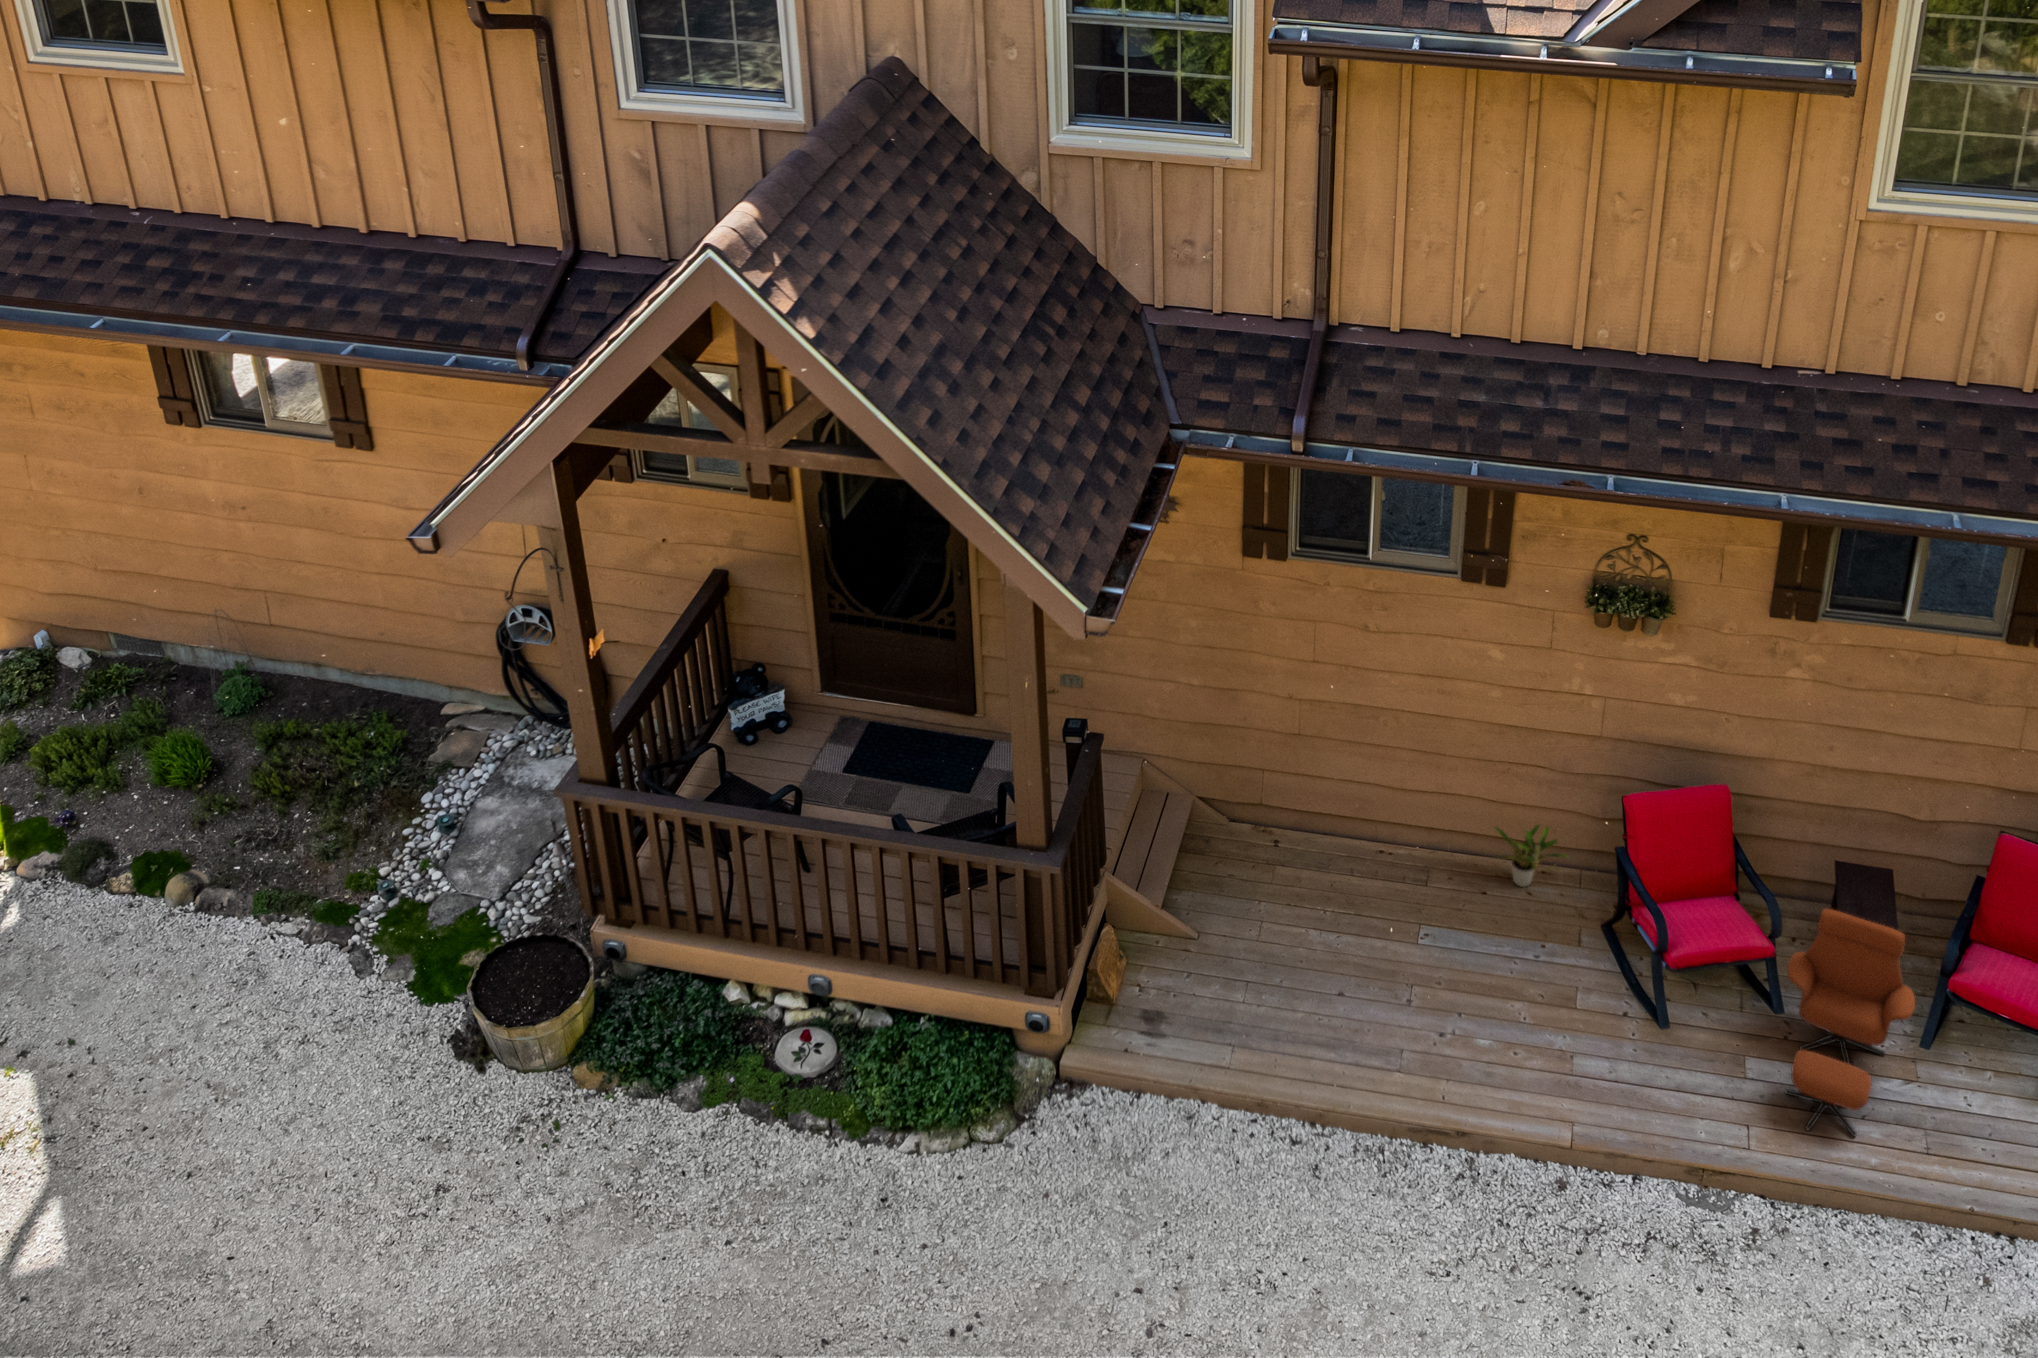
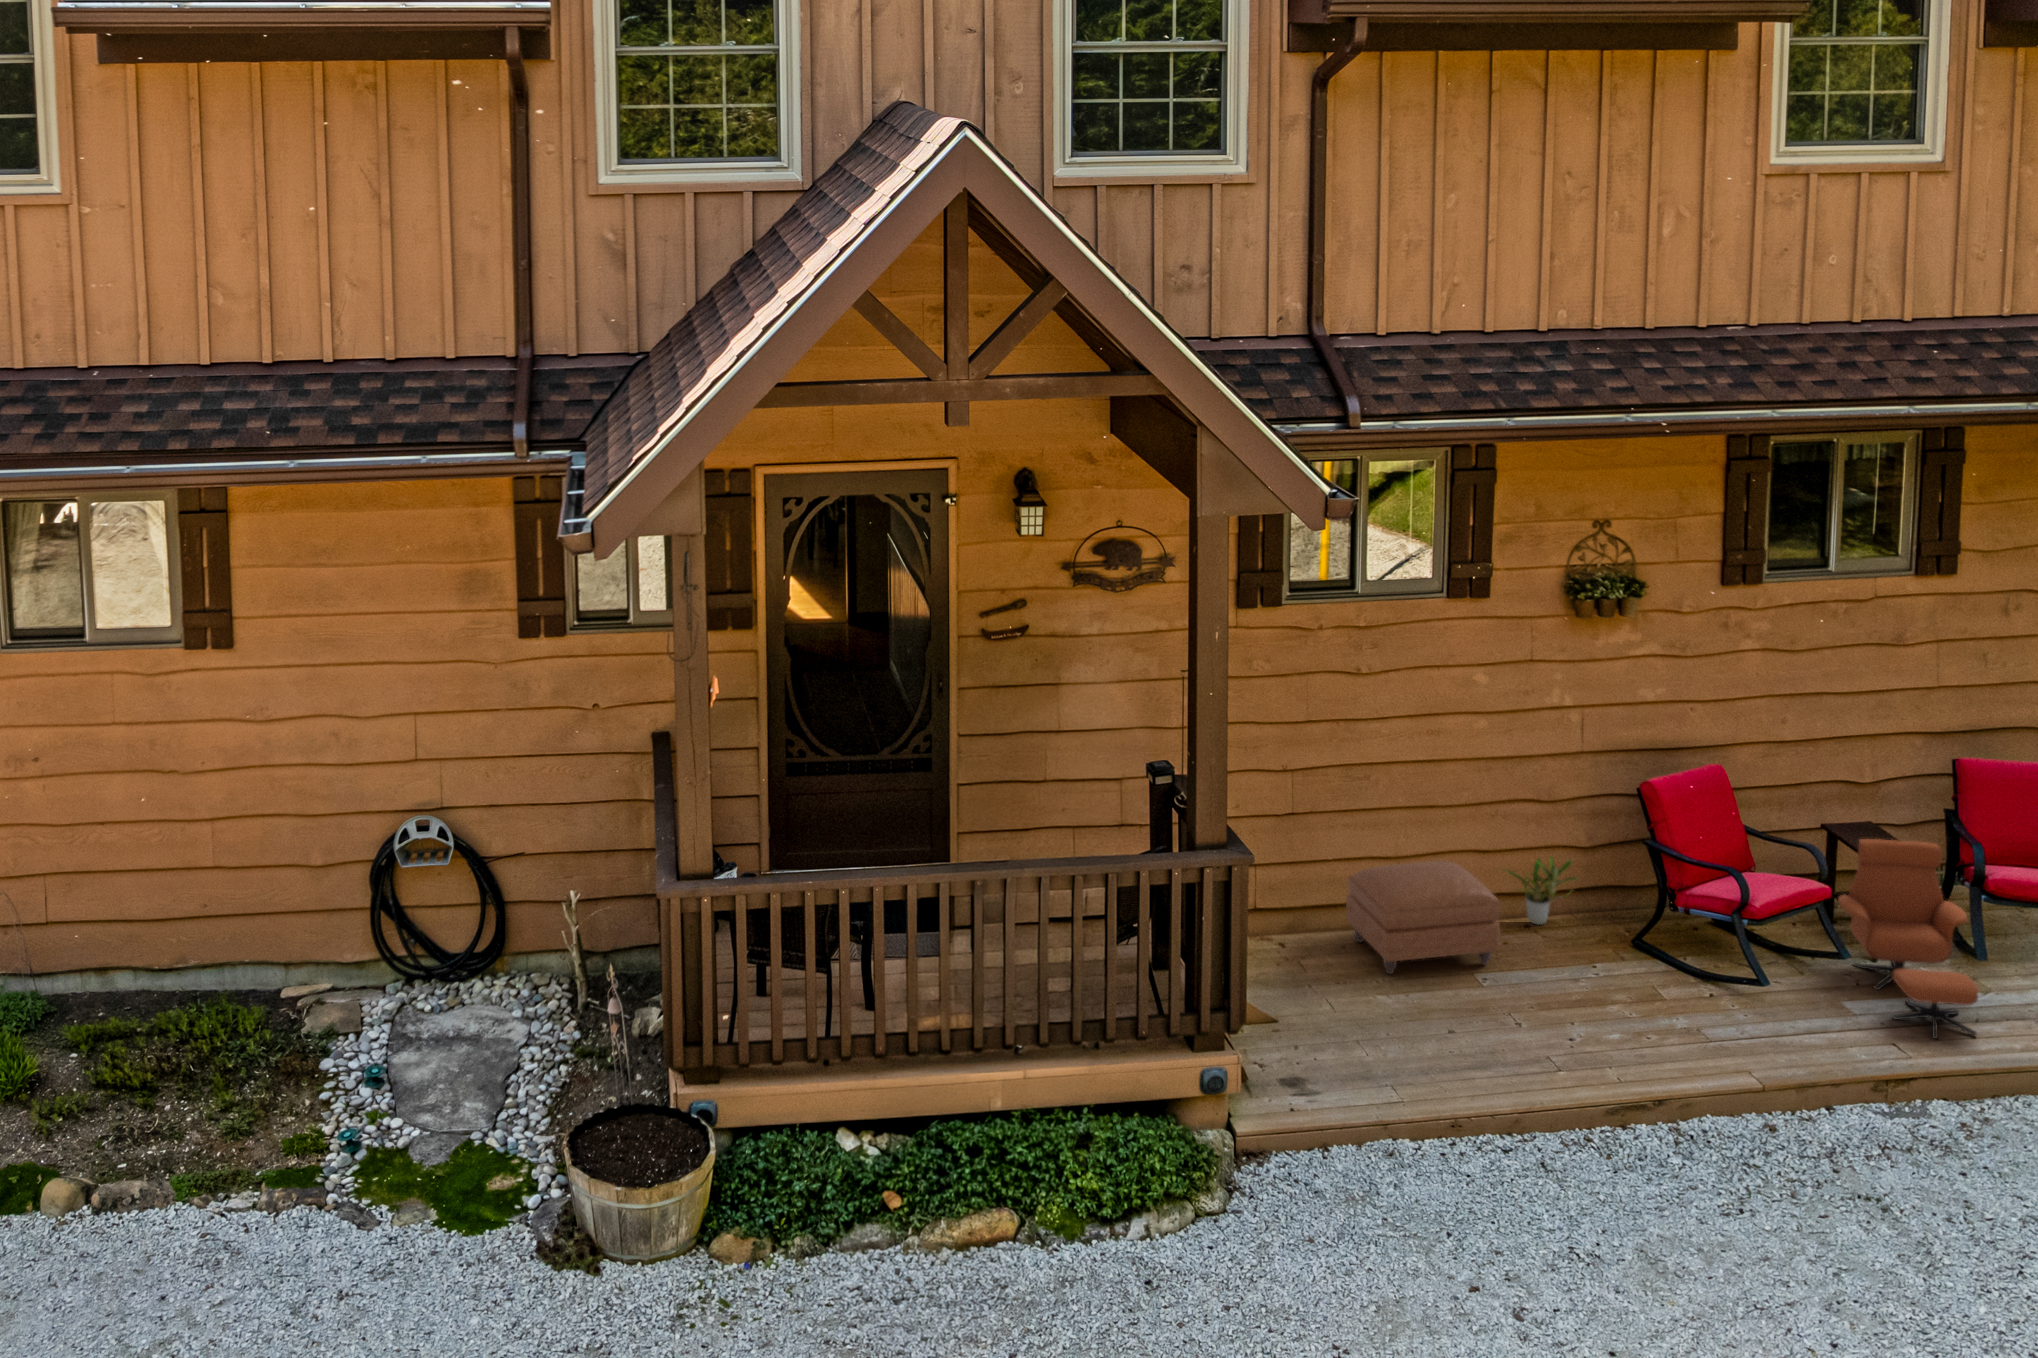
ottoman: none [1318,811,1442,926] -> present [1346,861,1502,974]

